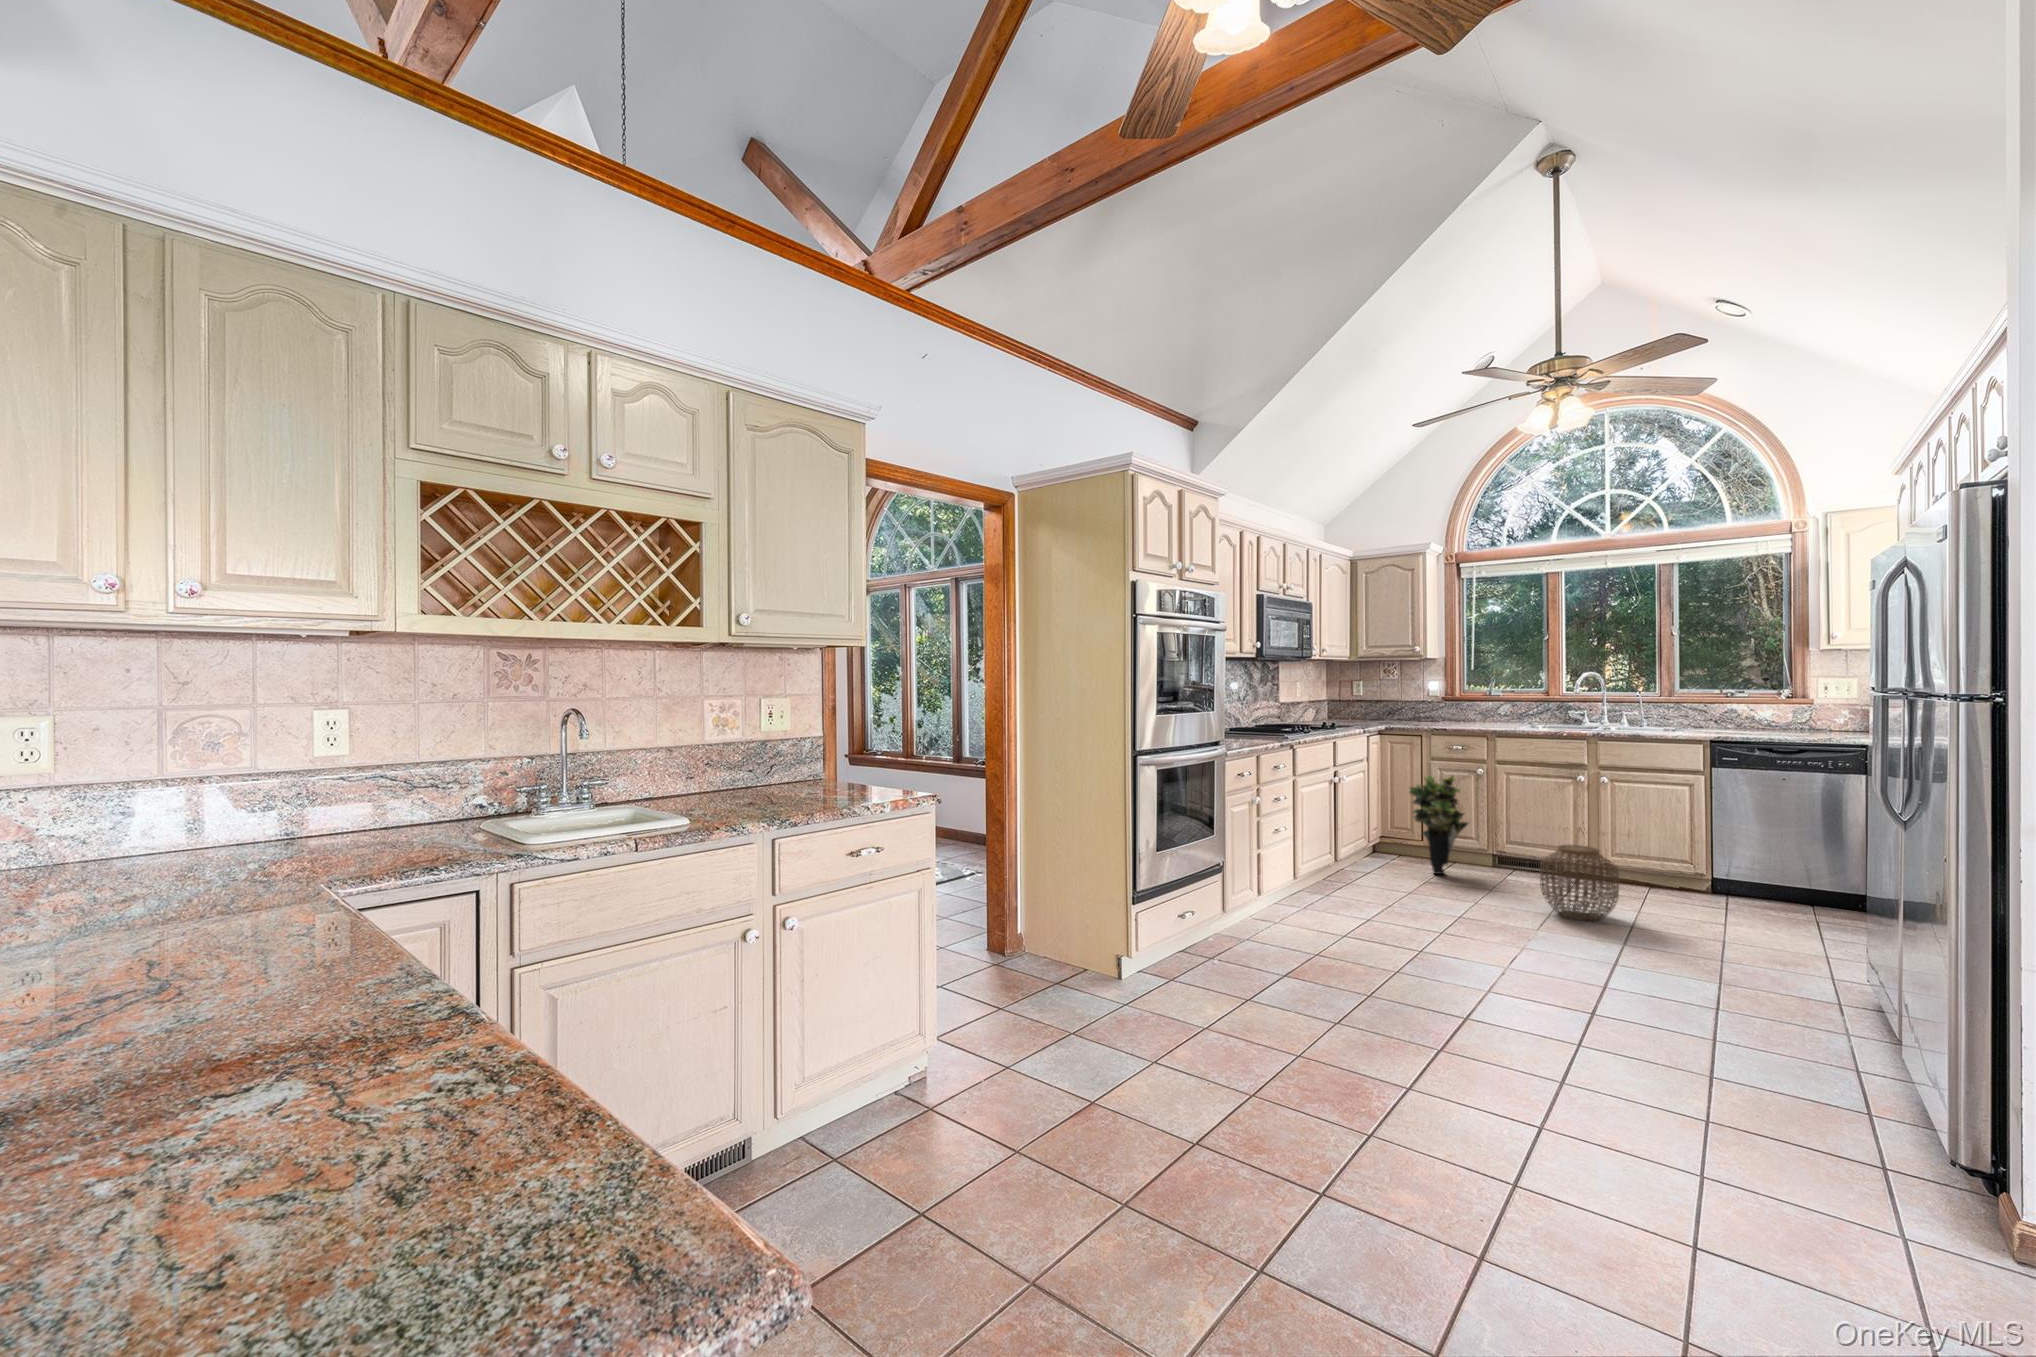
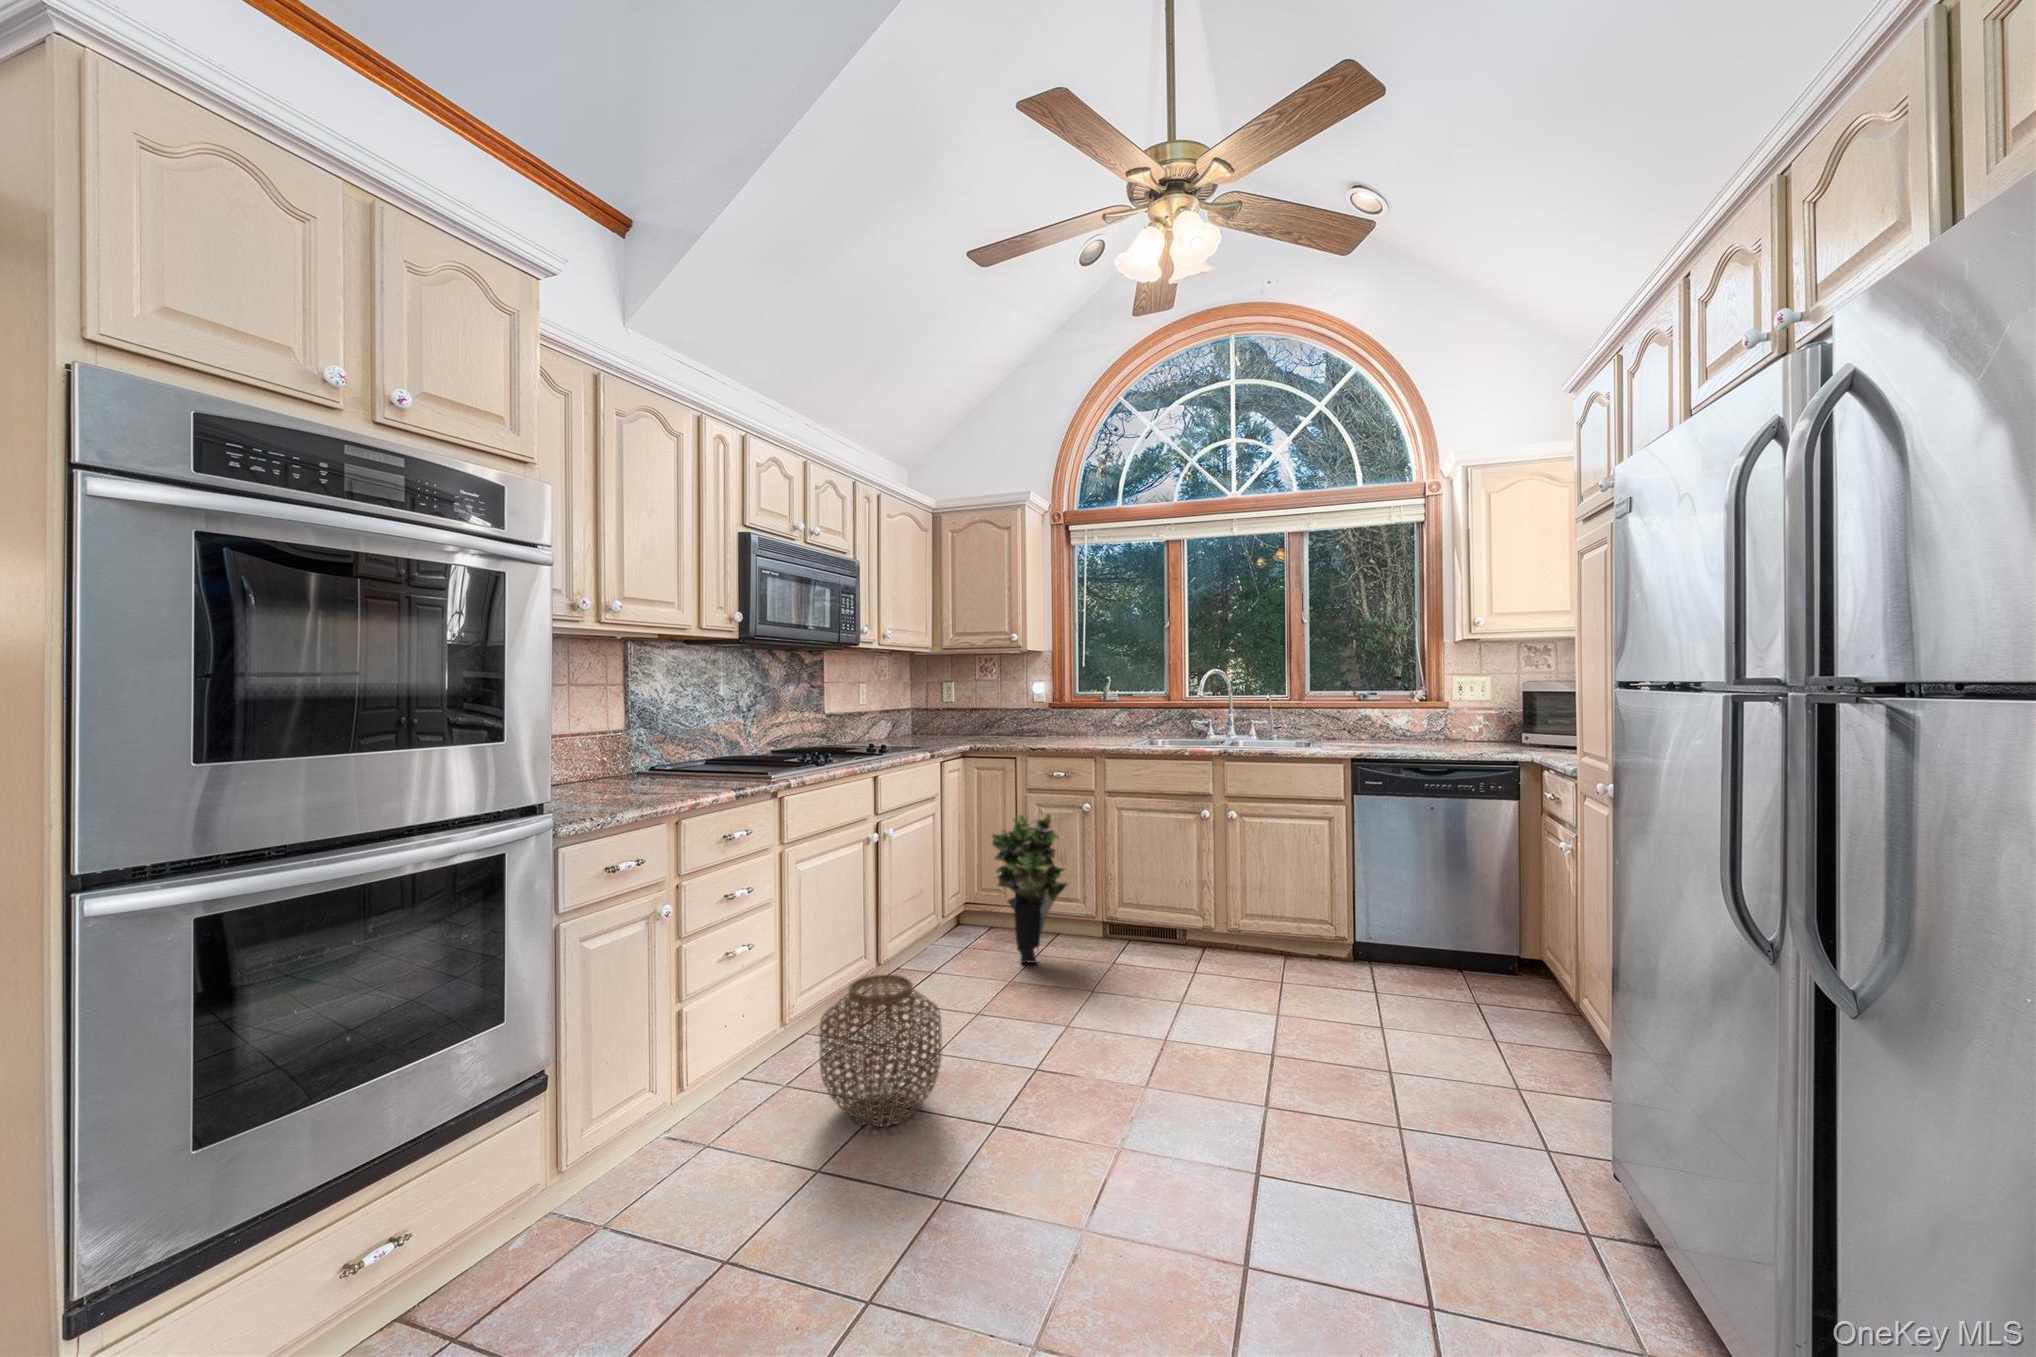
woven basket: present [1540,845,1619,921] -> present [819,975,942,1127]

